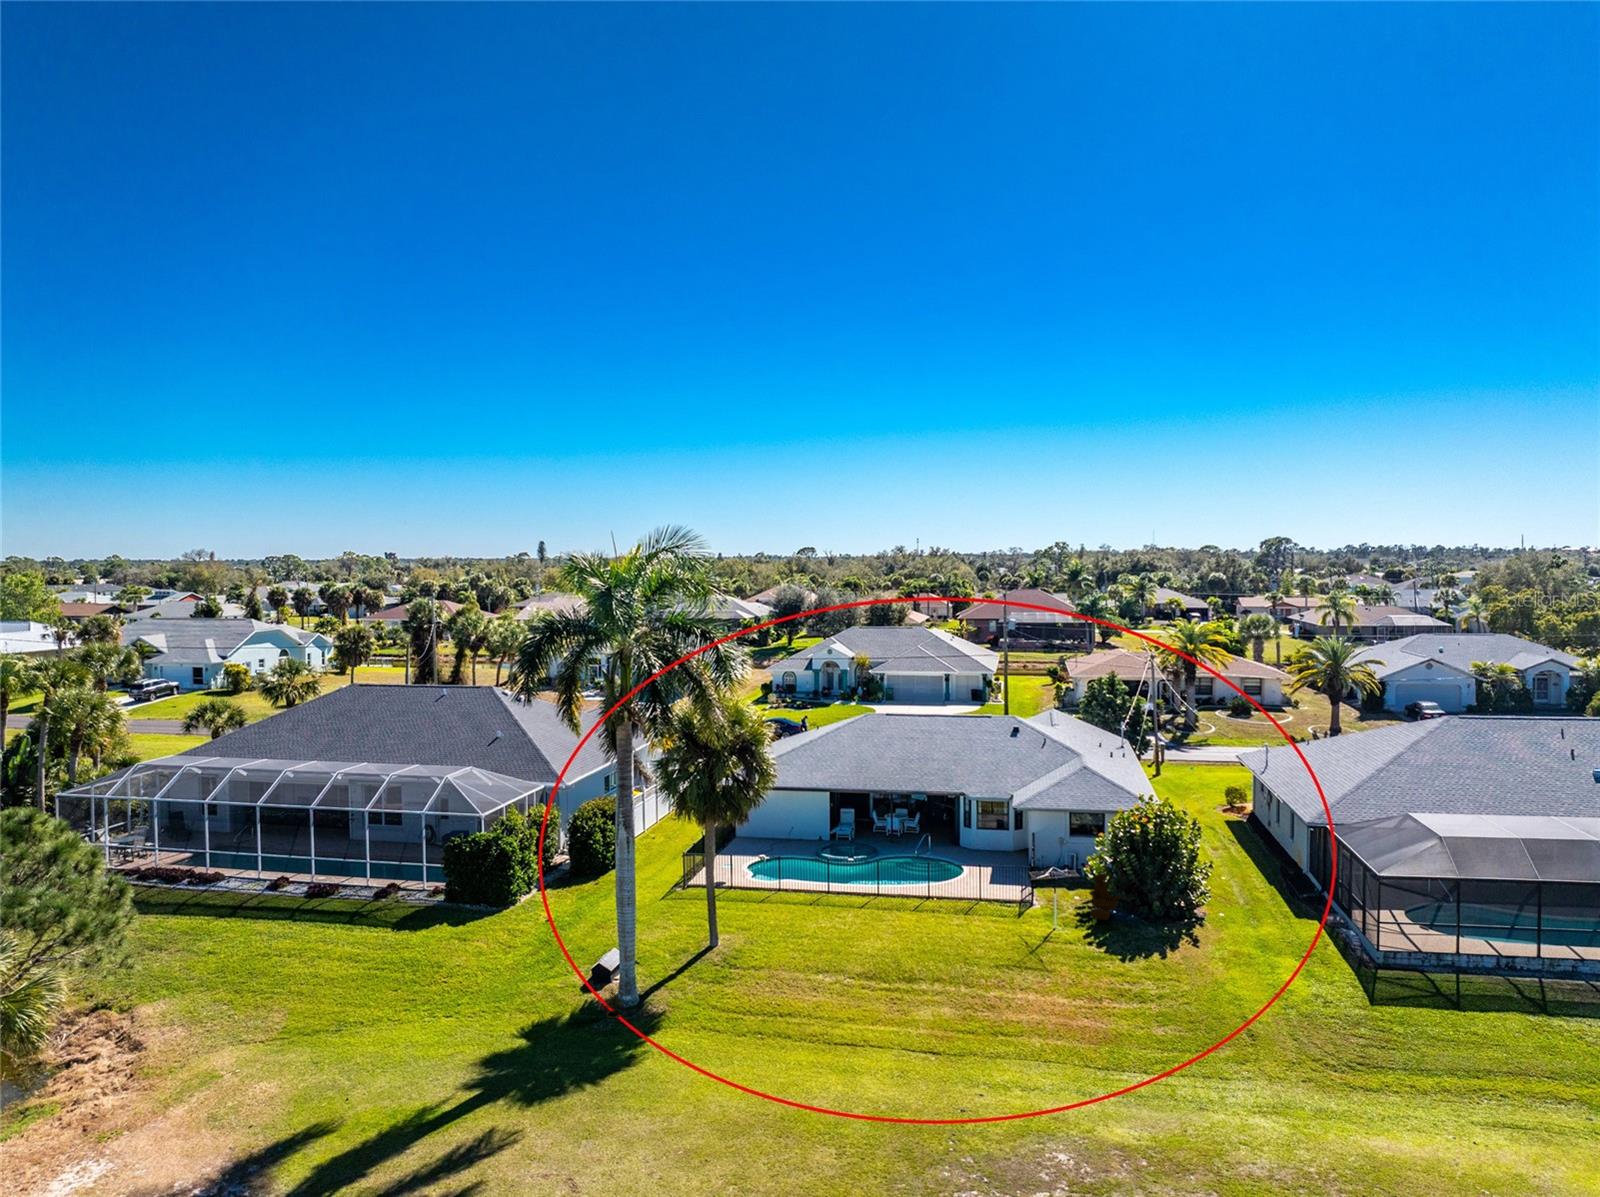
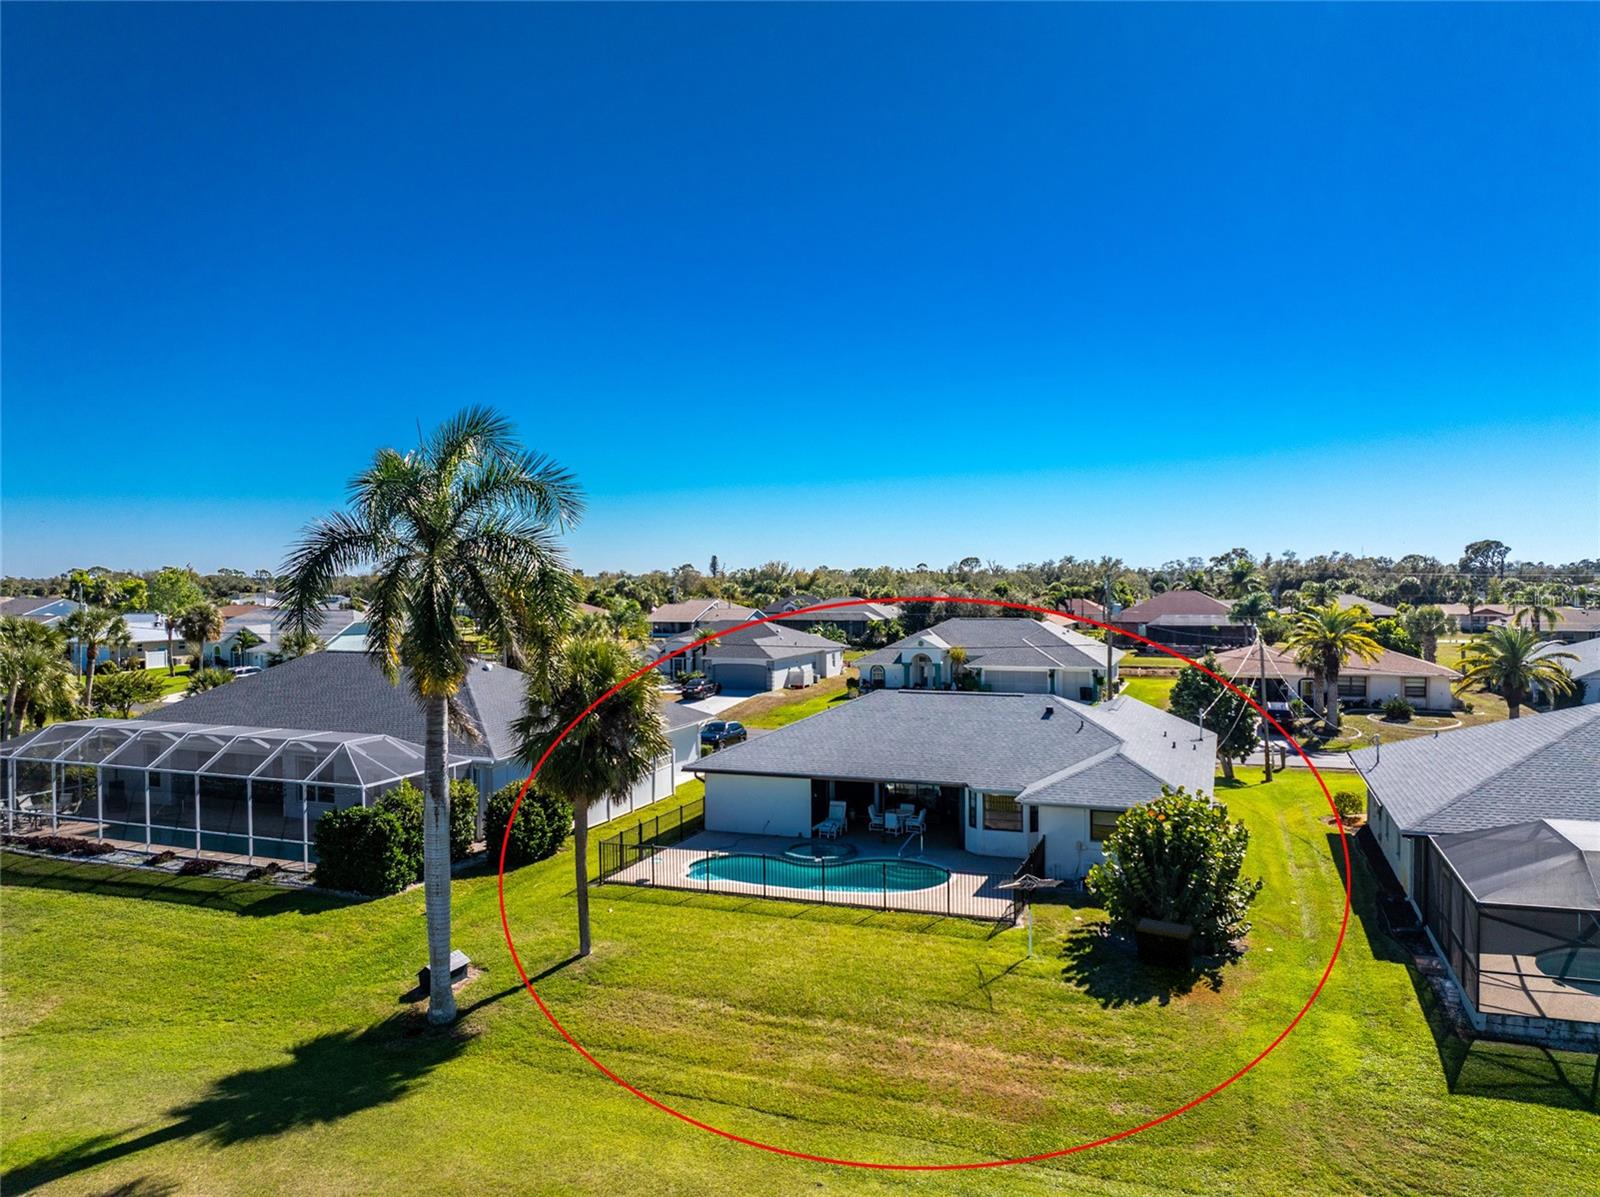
lounge chair: present [1089,874,1120,921] -> none [1084,888,1129,955]
storage bench: none [1132,895,1171,933] -> present [1136,919,1193,970]

